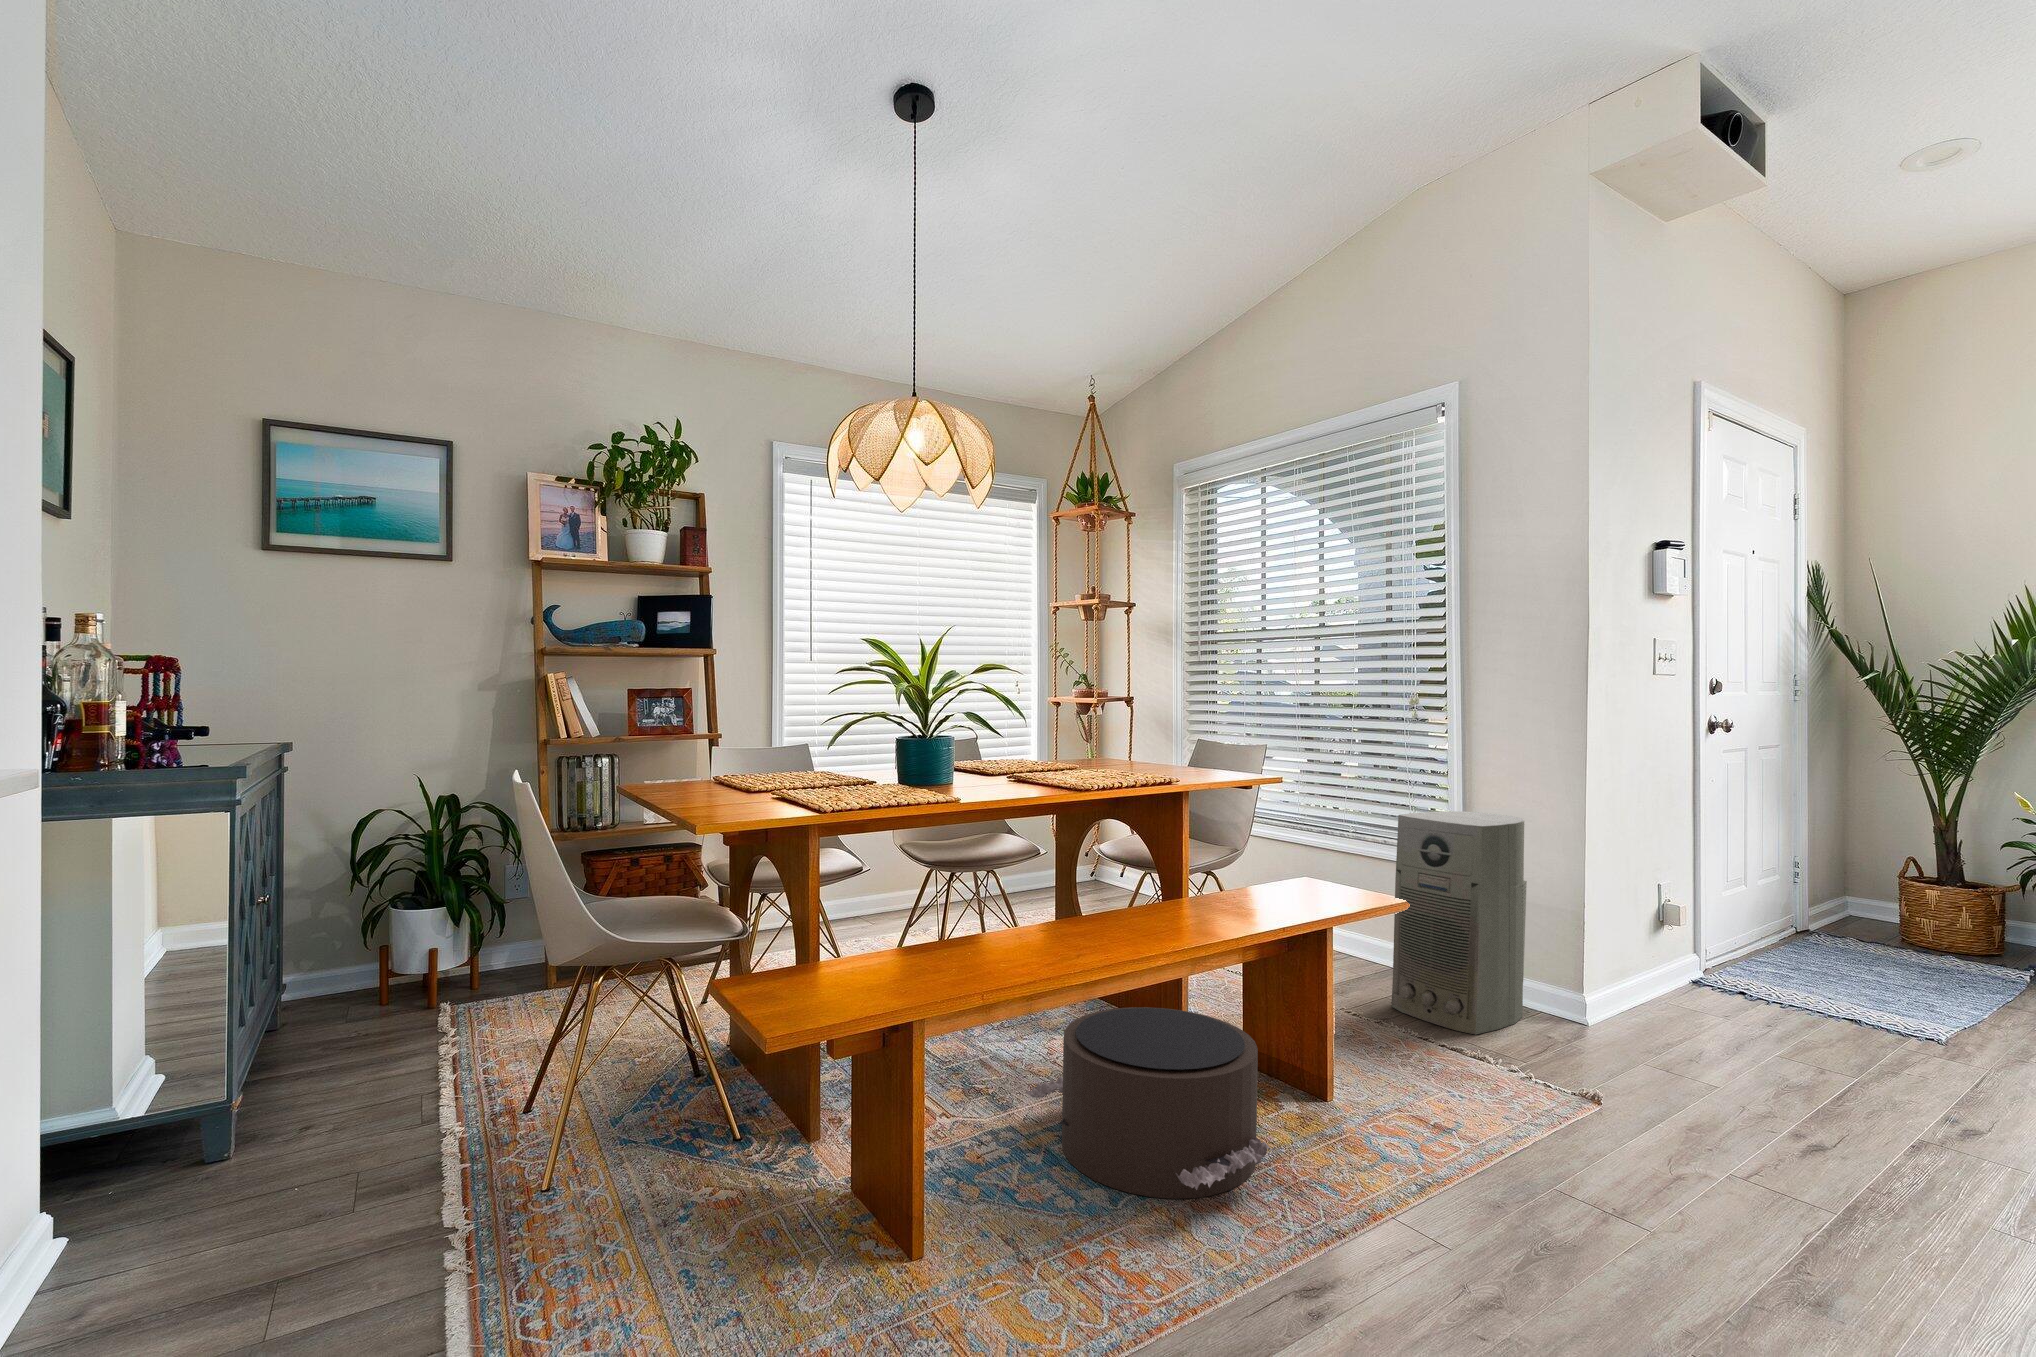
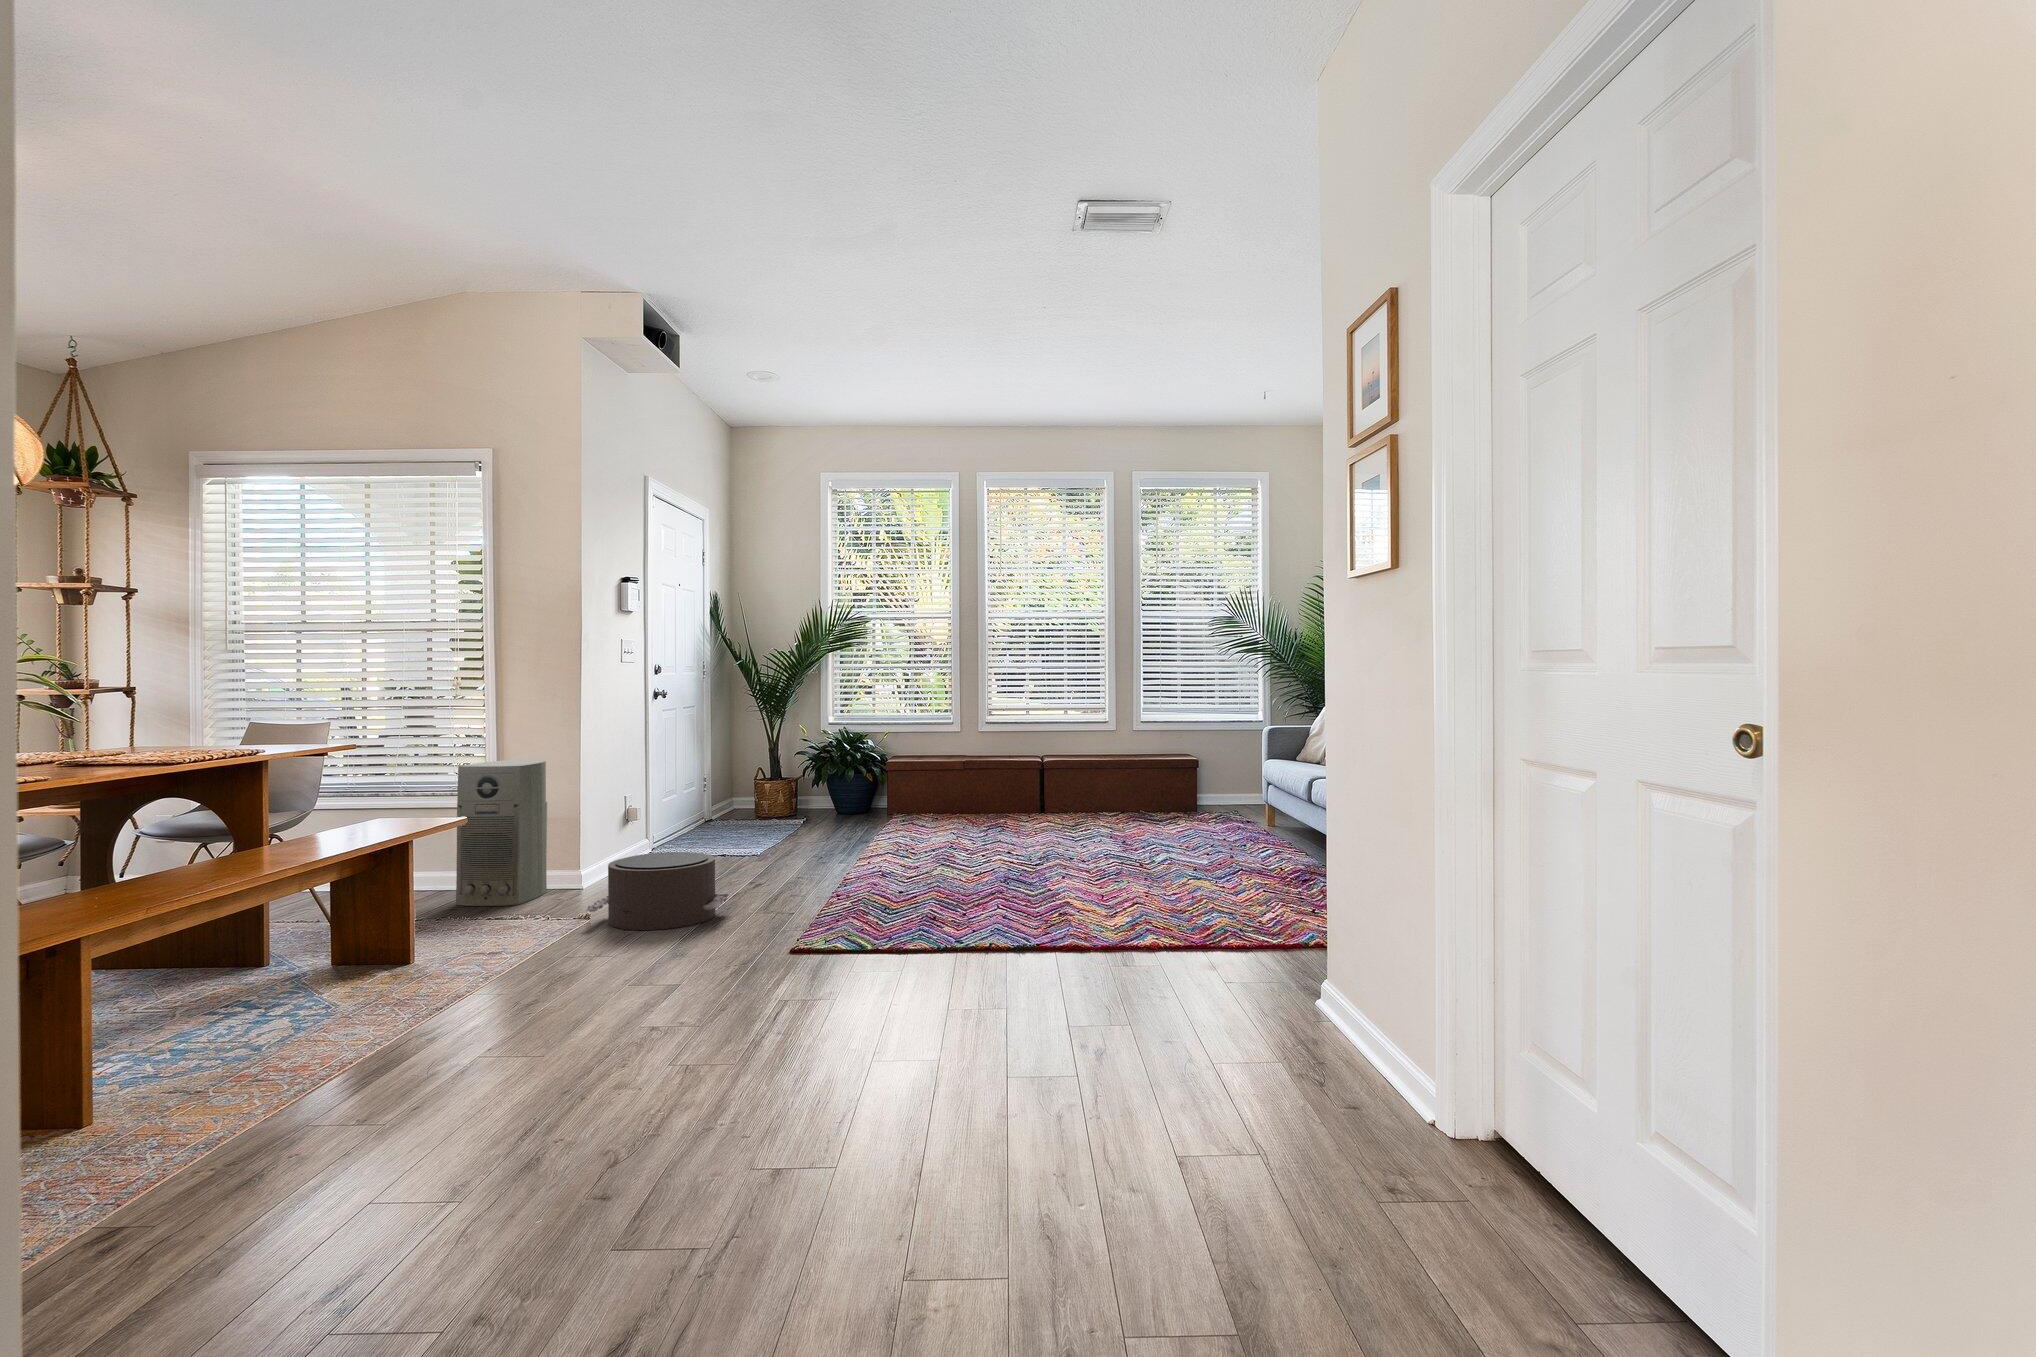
pouf: present [1026,1007,1276,1199] -> present [586,852,728,930]

